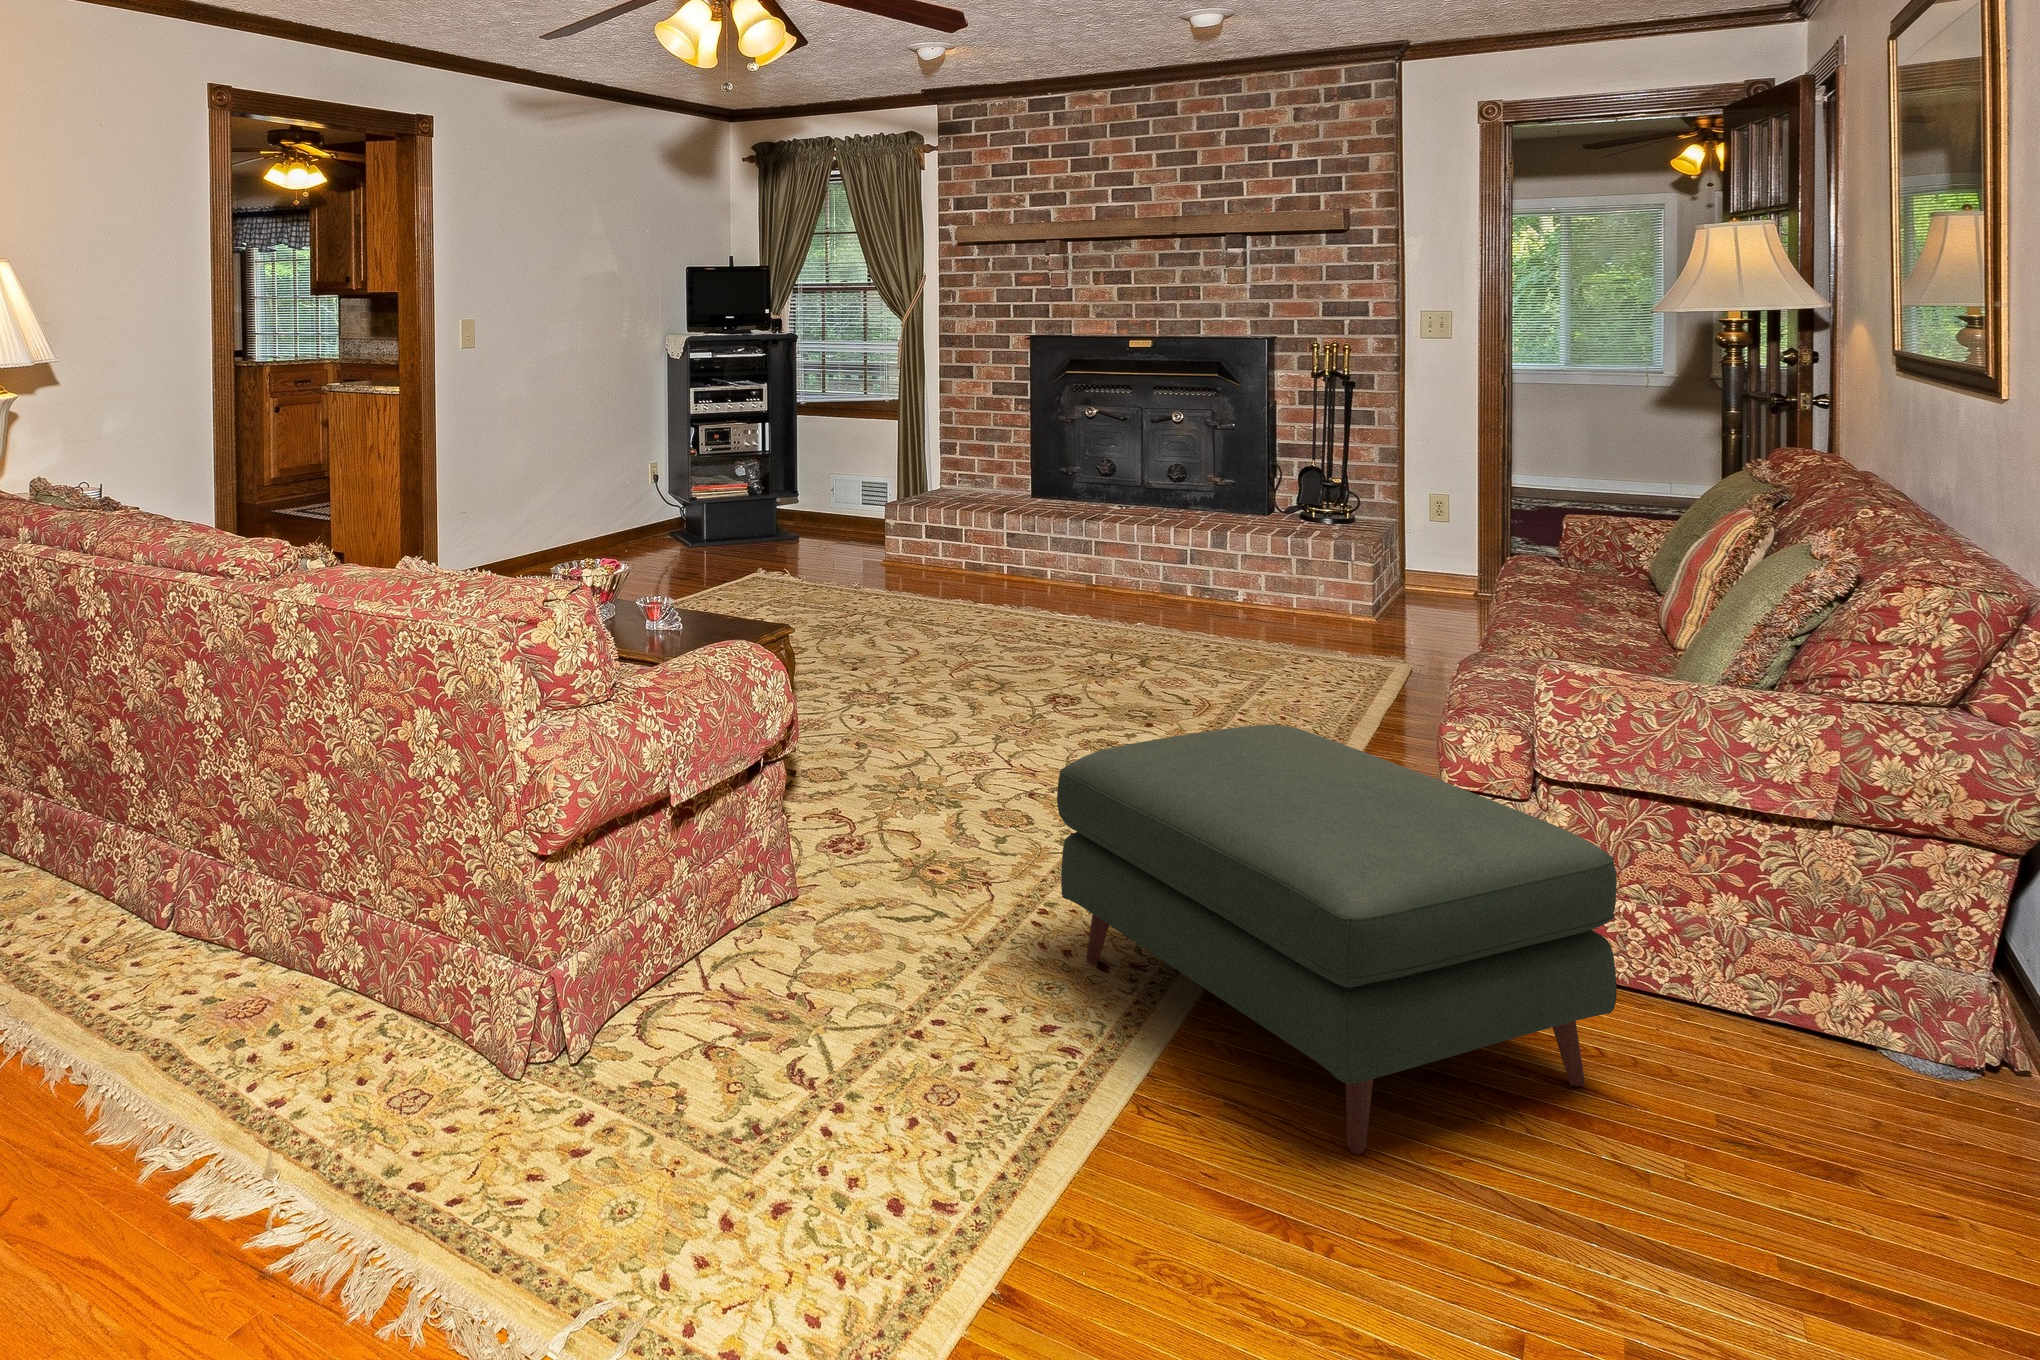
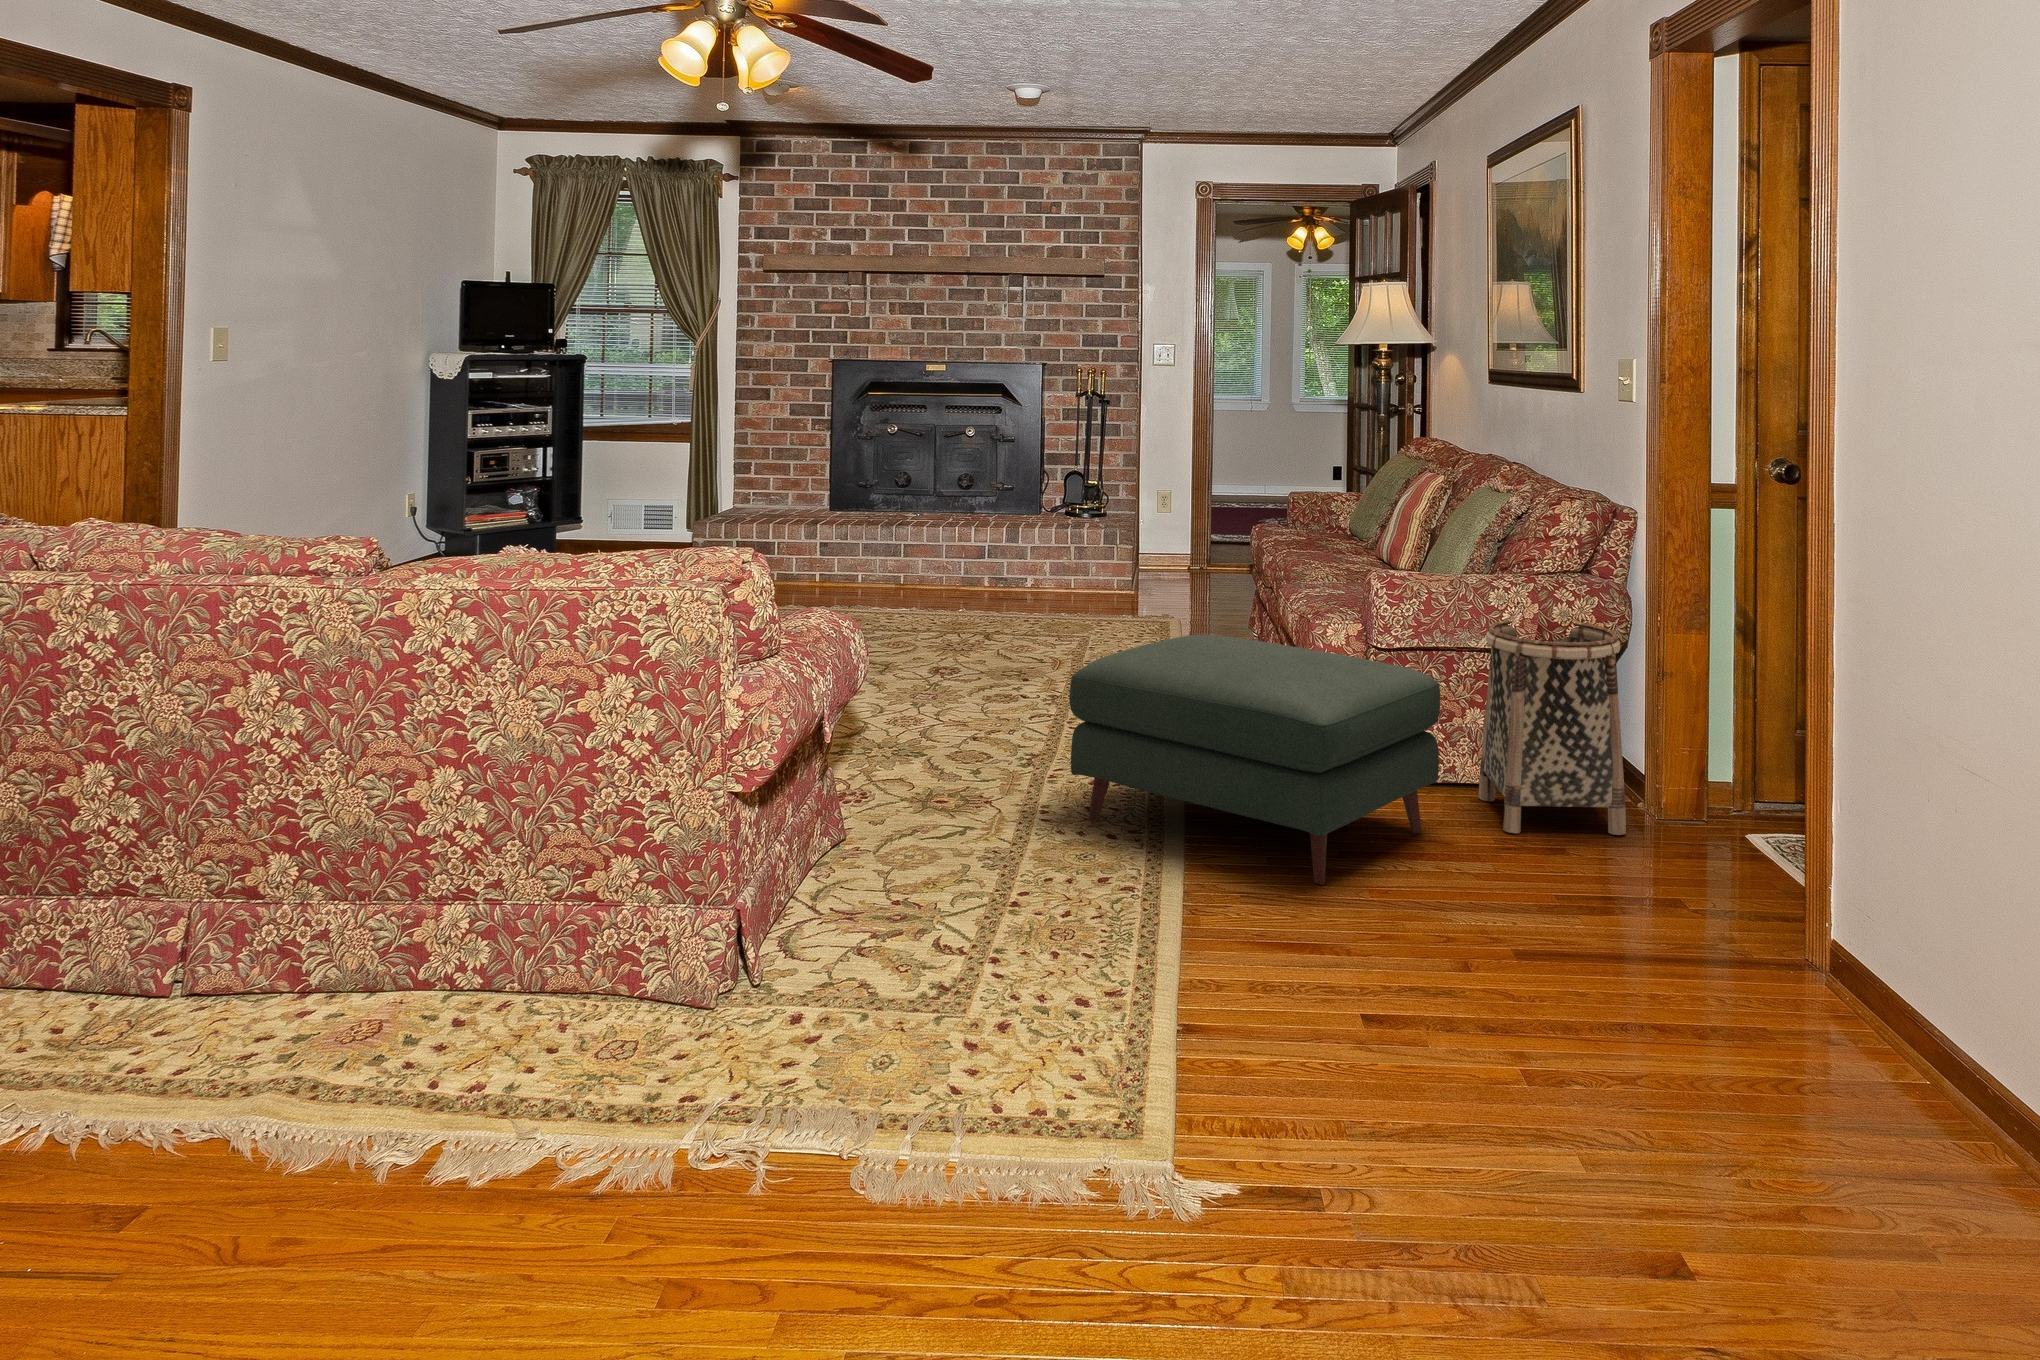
basket: none [1724,764,1996,1173] -> present [1479,620,1626,835]

